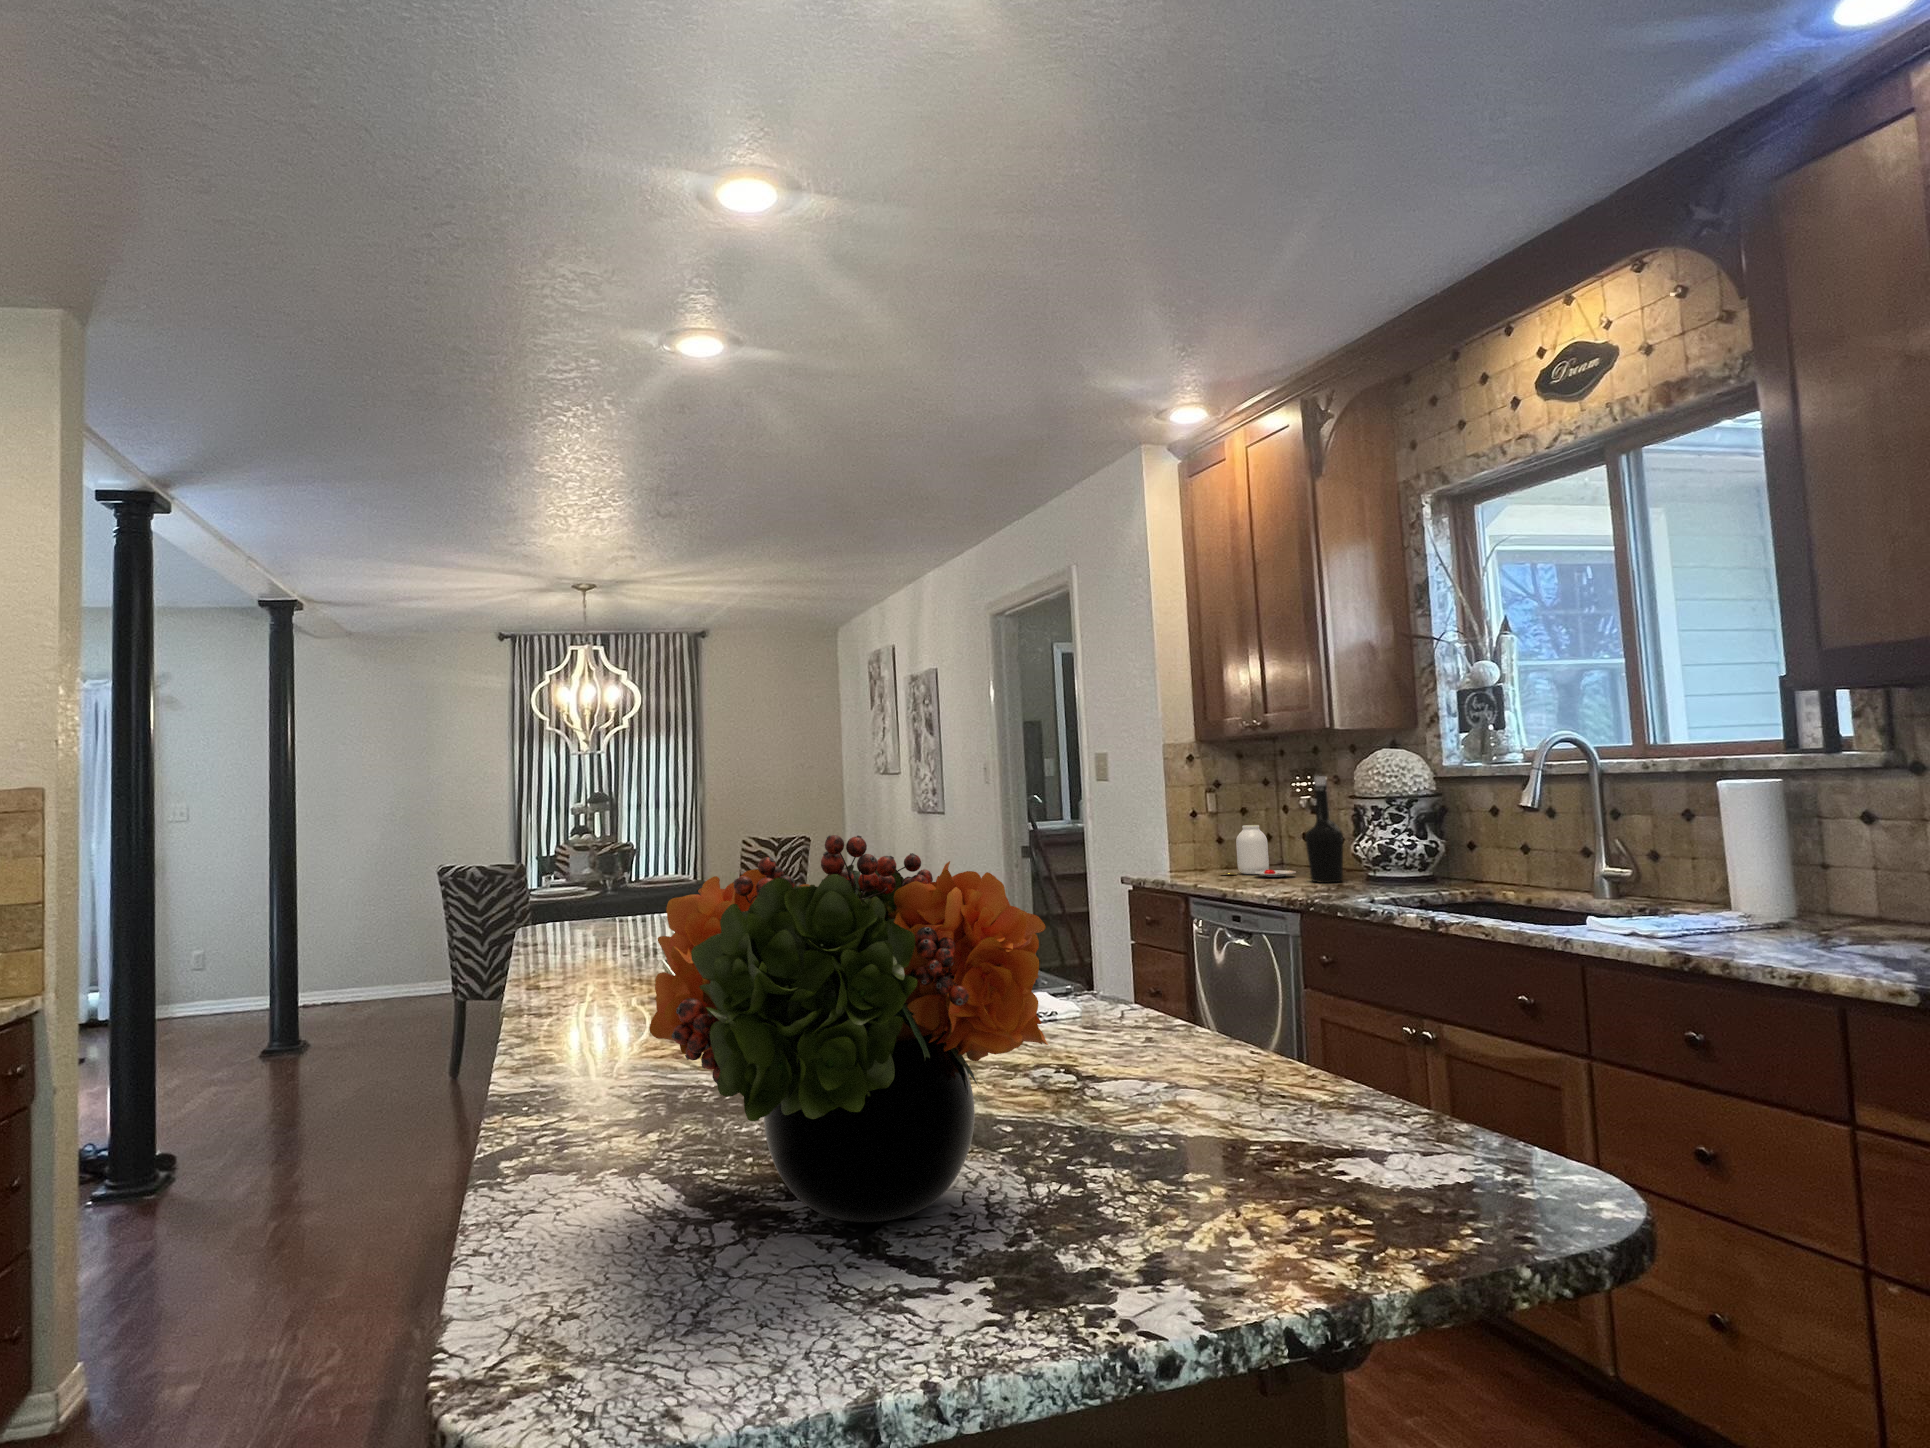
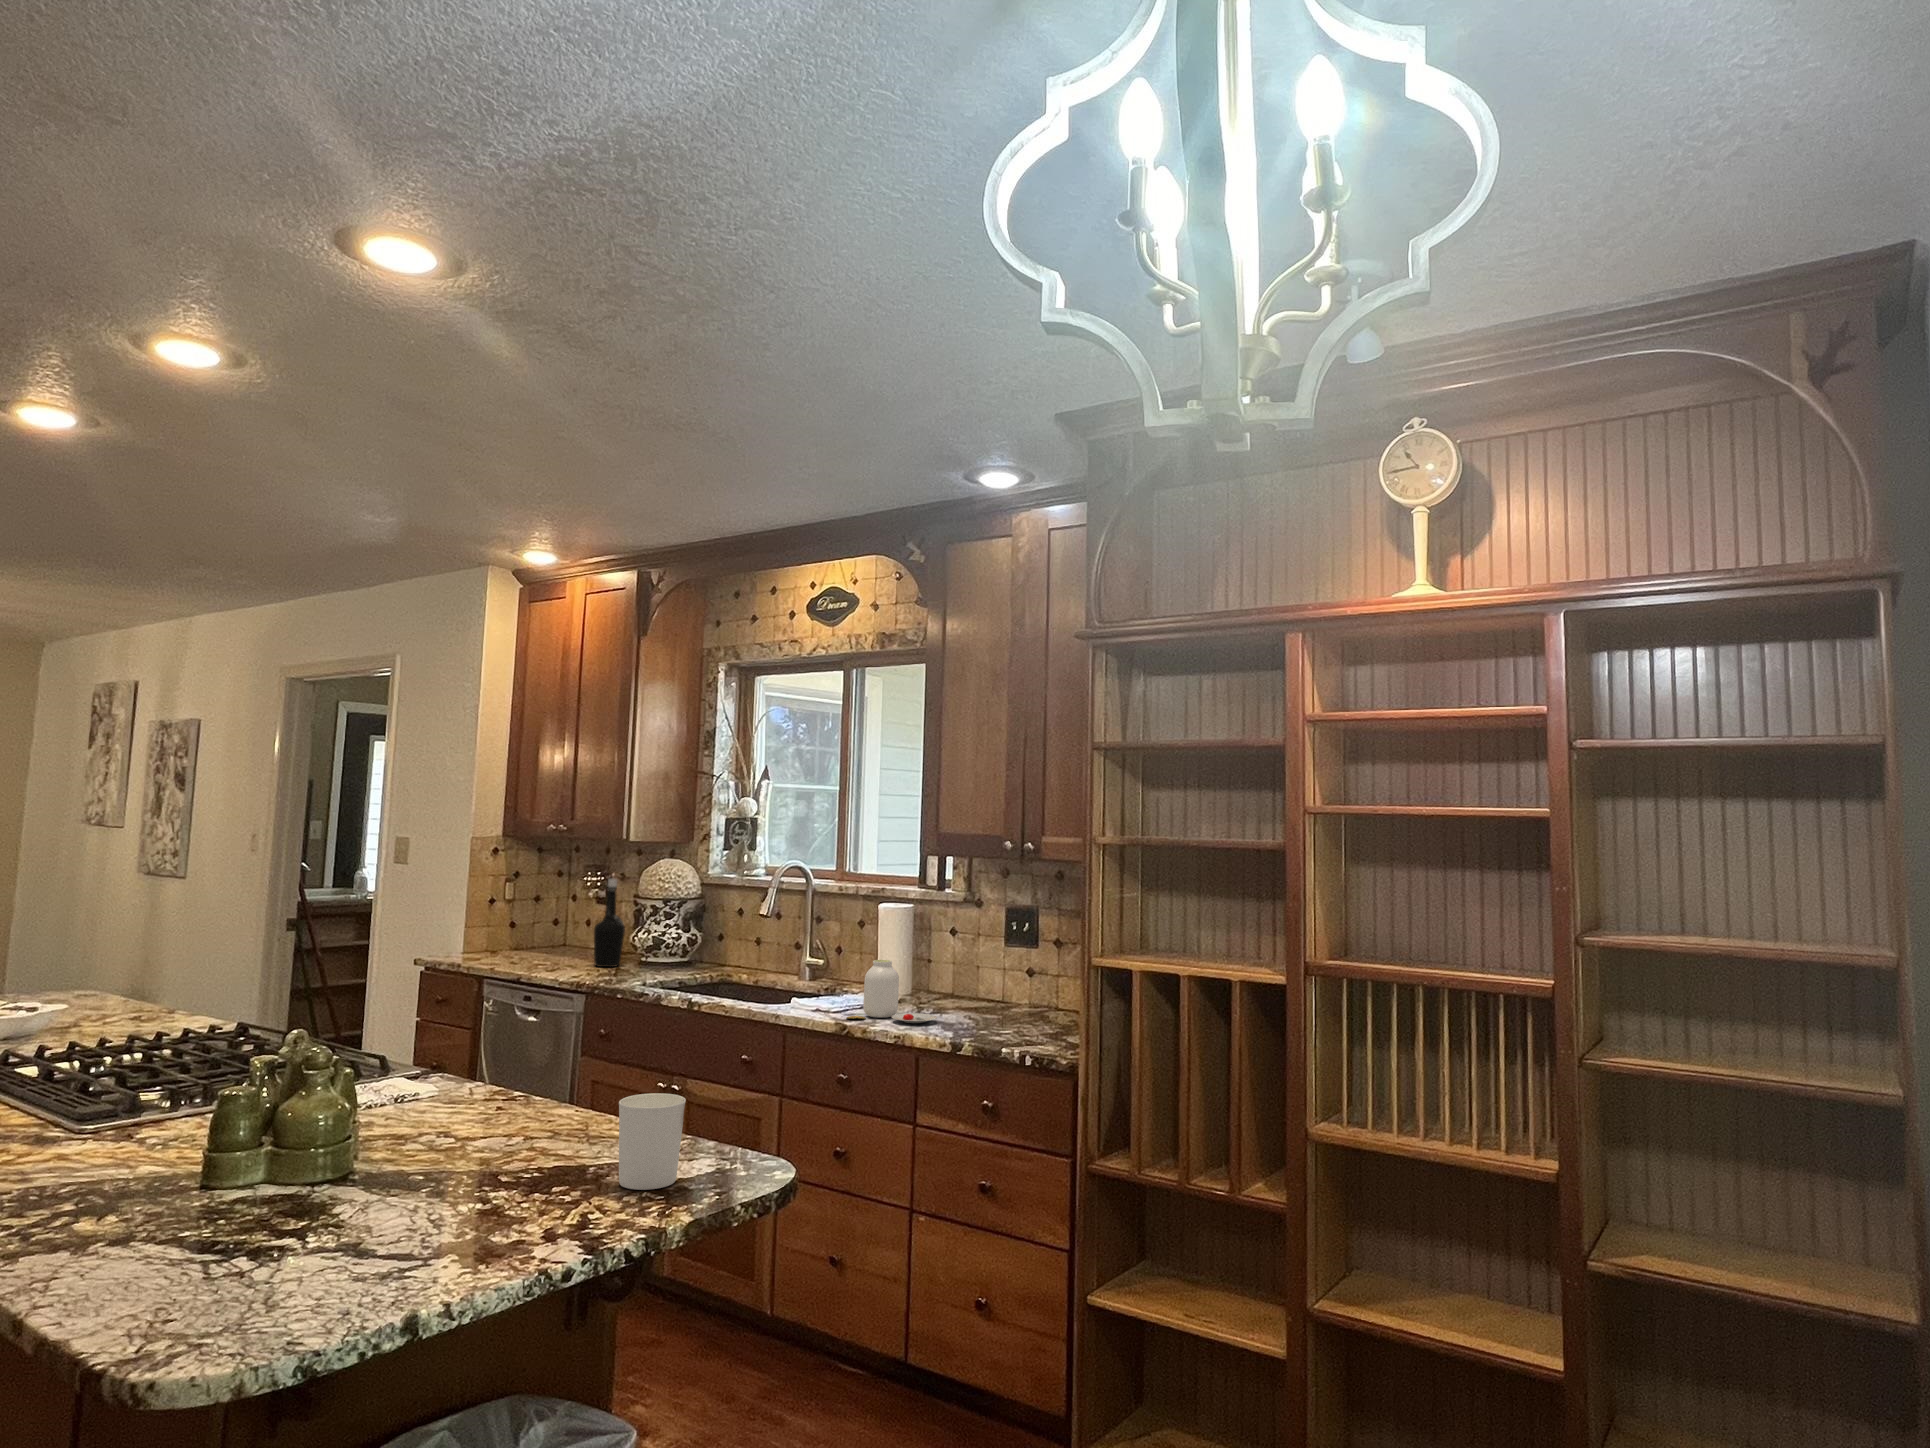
jar: present [1220,825,1296,877] -> present [846,960,937,1023]
flower arrangement: present [650,835,1048,1222] -> none [190,990,494,1242]
candle holder: none [1277,1028,1399,1201] -> present [619,1093,686,1190]

